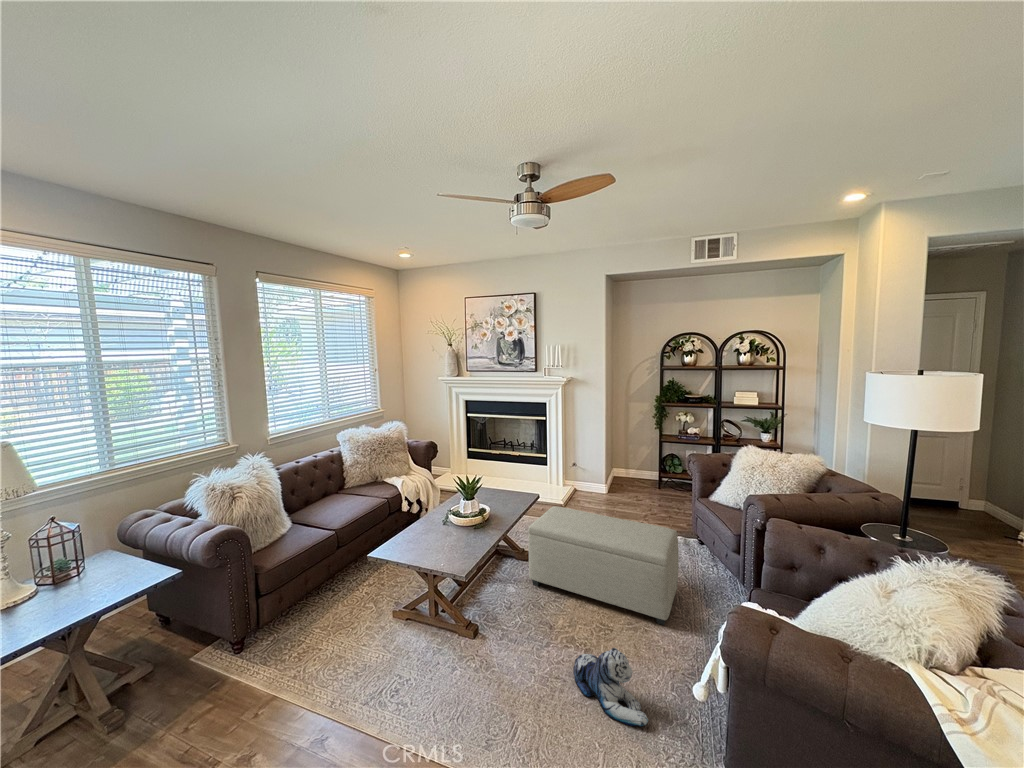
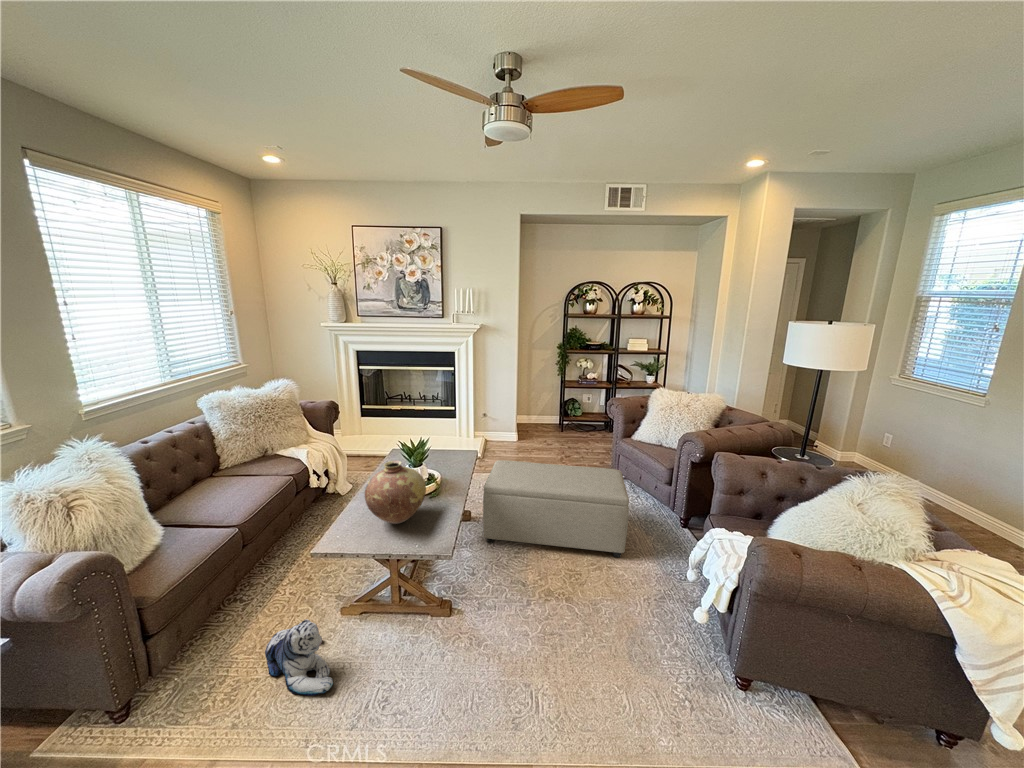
vase: none [411,489,460,543] -> present [365,460,426,524]
plush toy: present [573,648,648,727] -> present [265,619,333,695]

